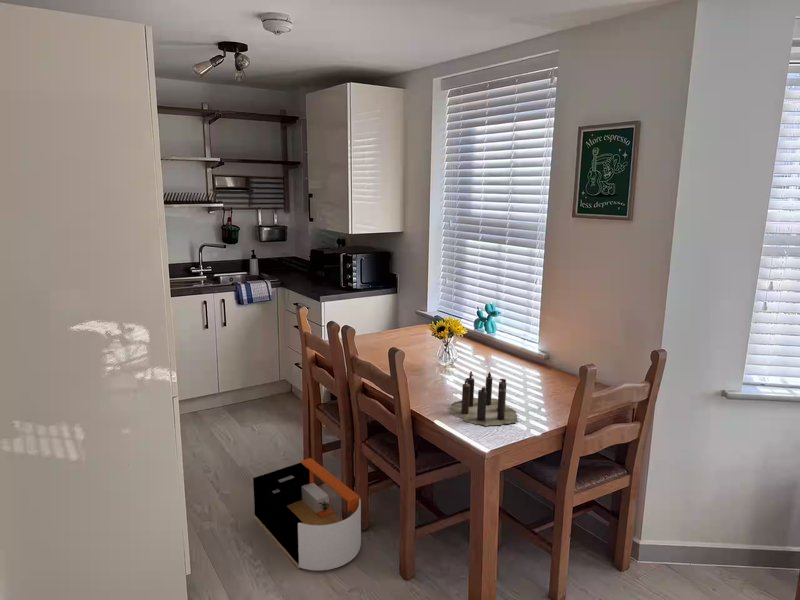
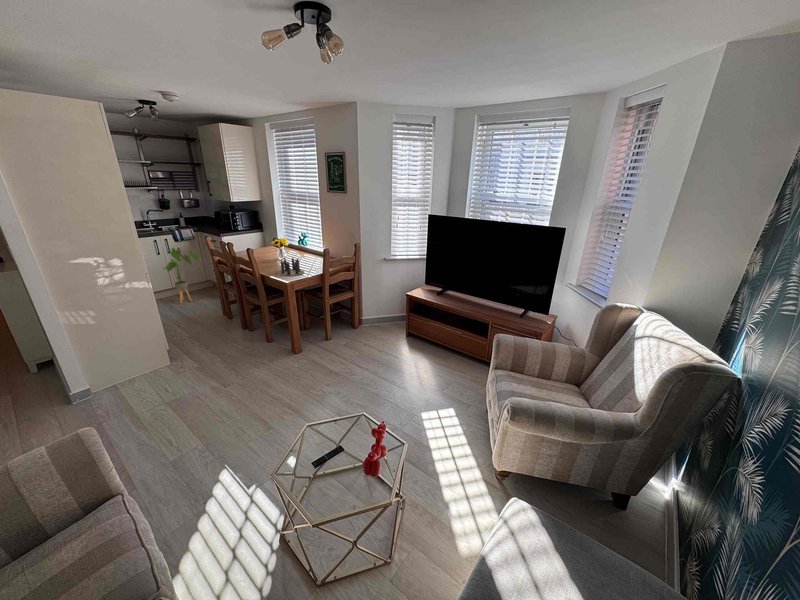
house plant: none [208,315,277,427] -> present [164,248,201,303]
storage bin: present [253,458,361,571] -> none [196,306,250,345]

